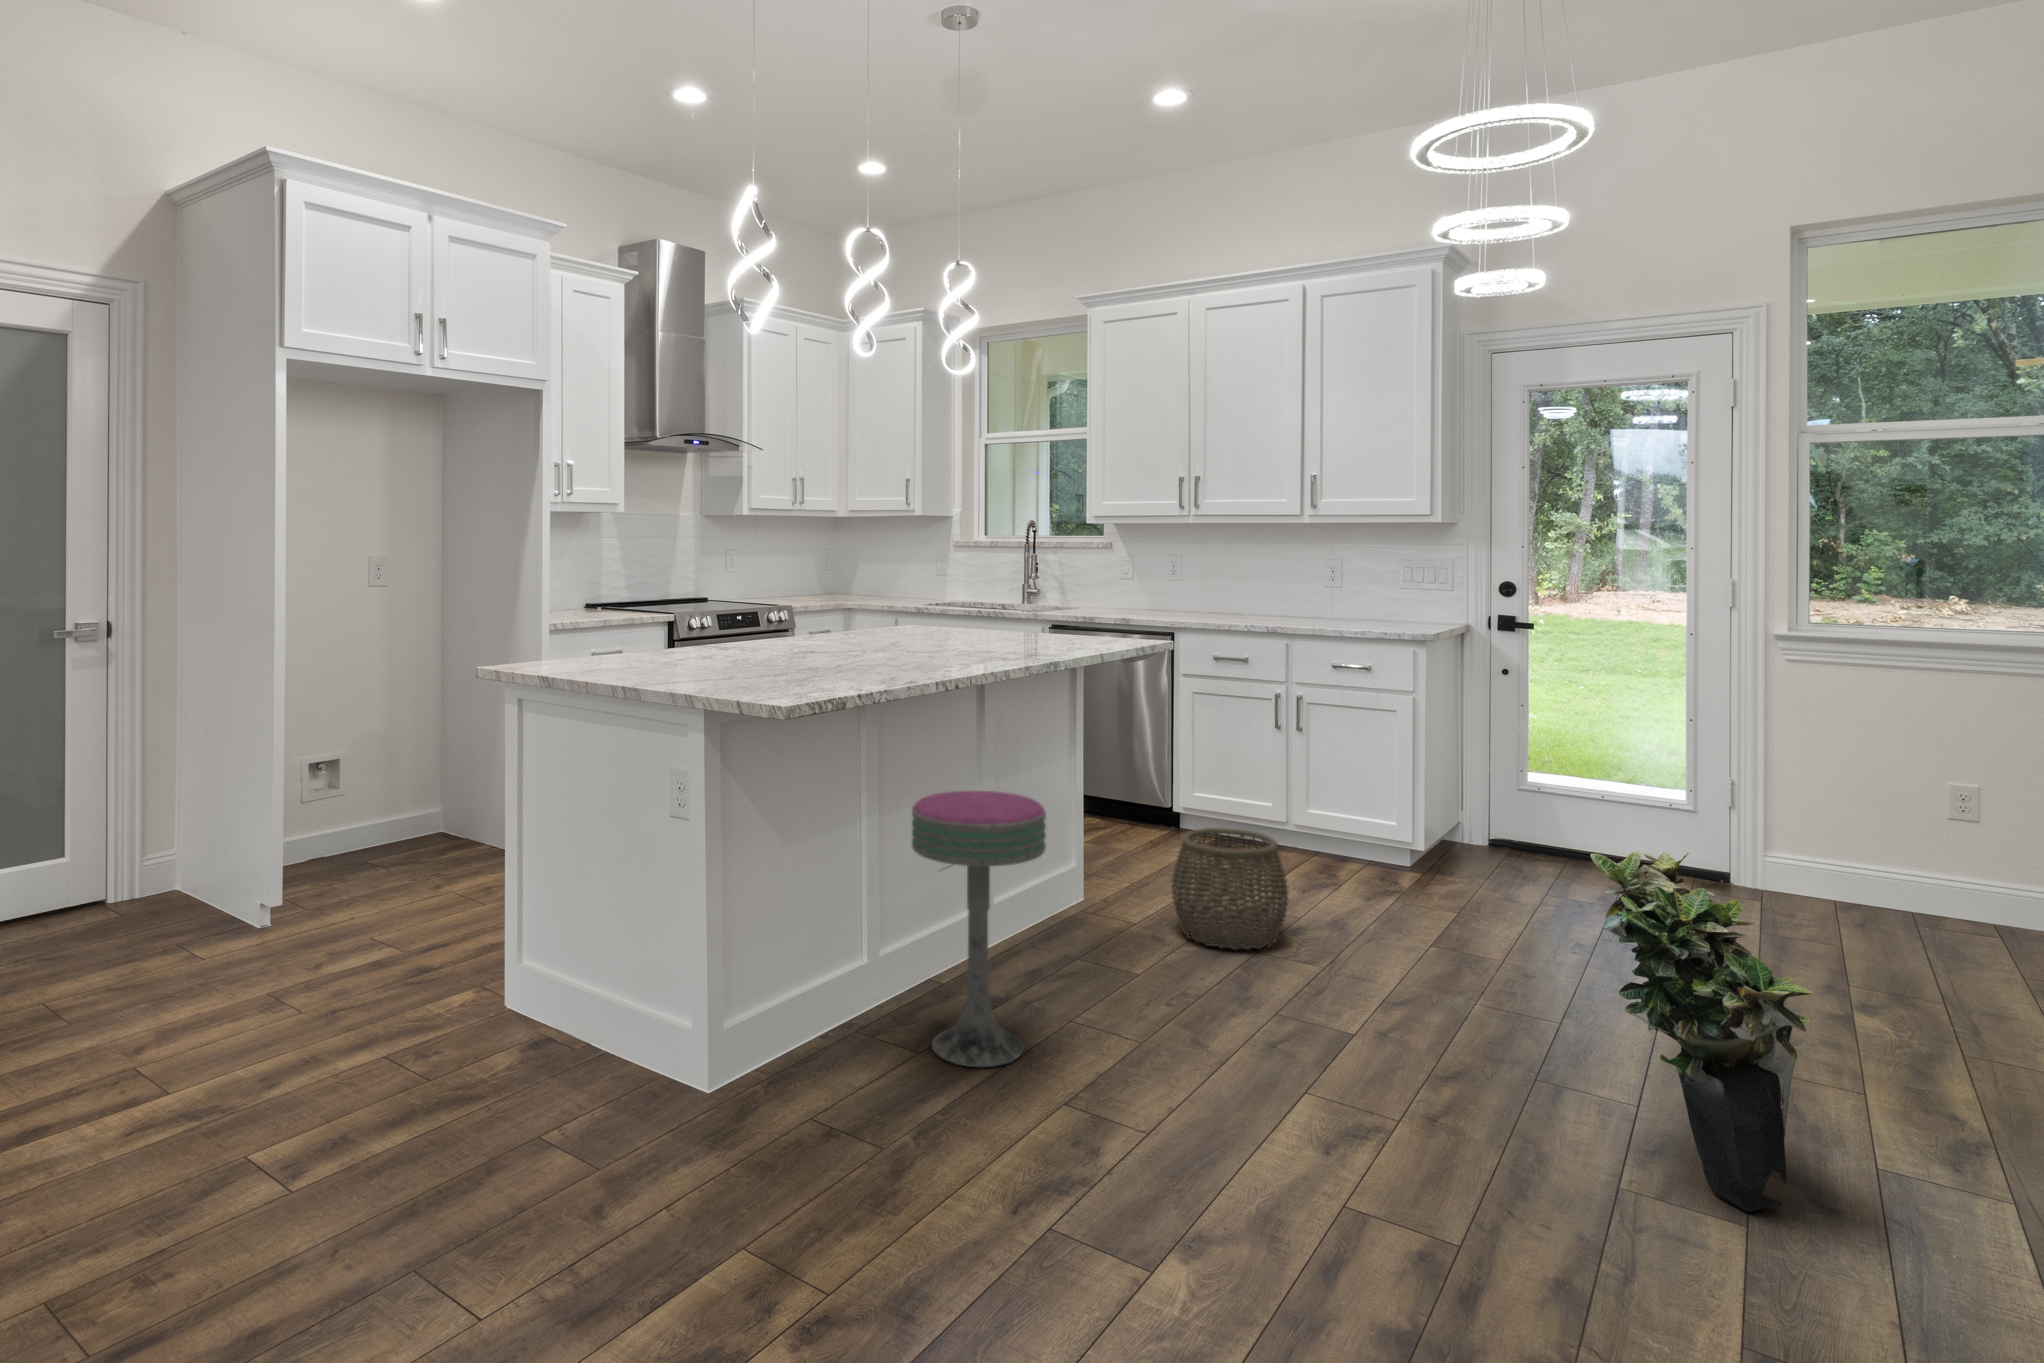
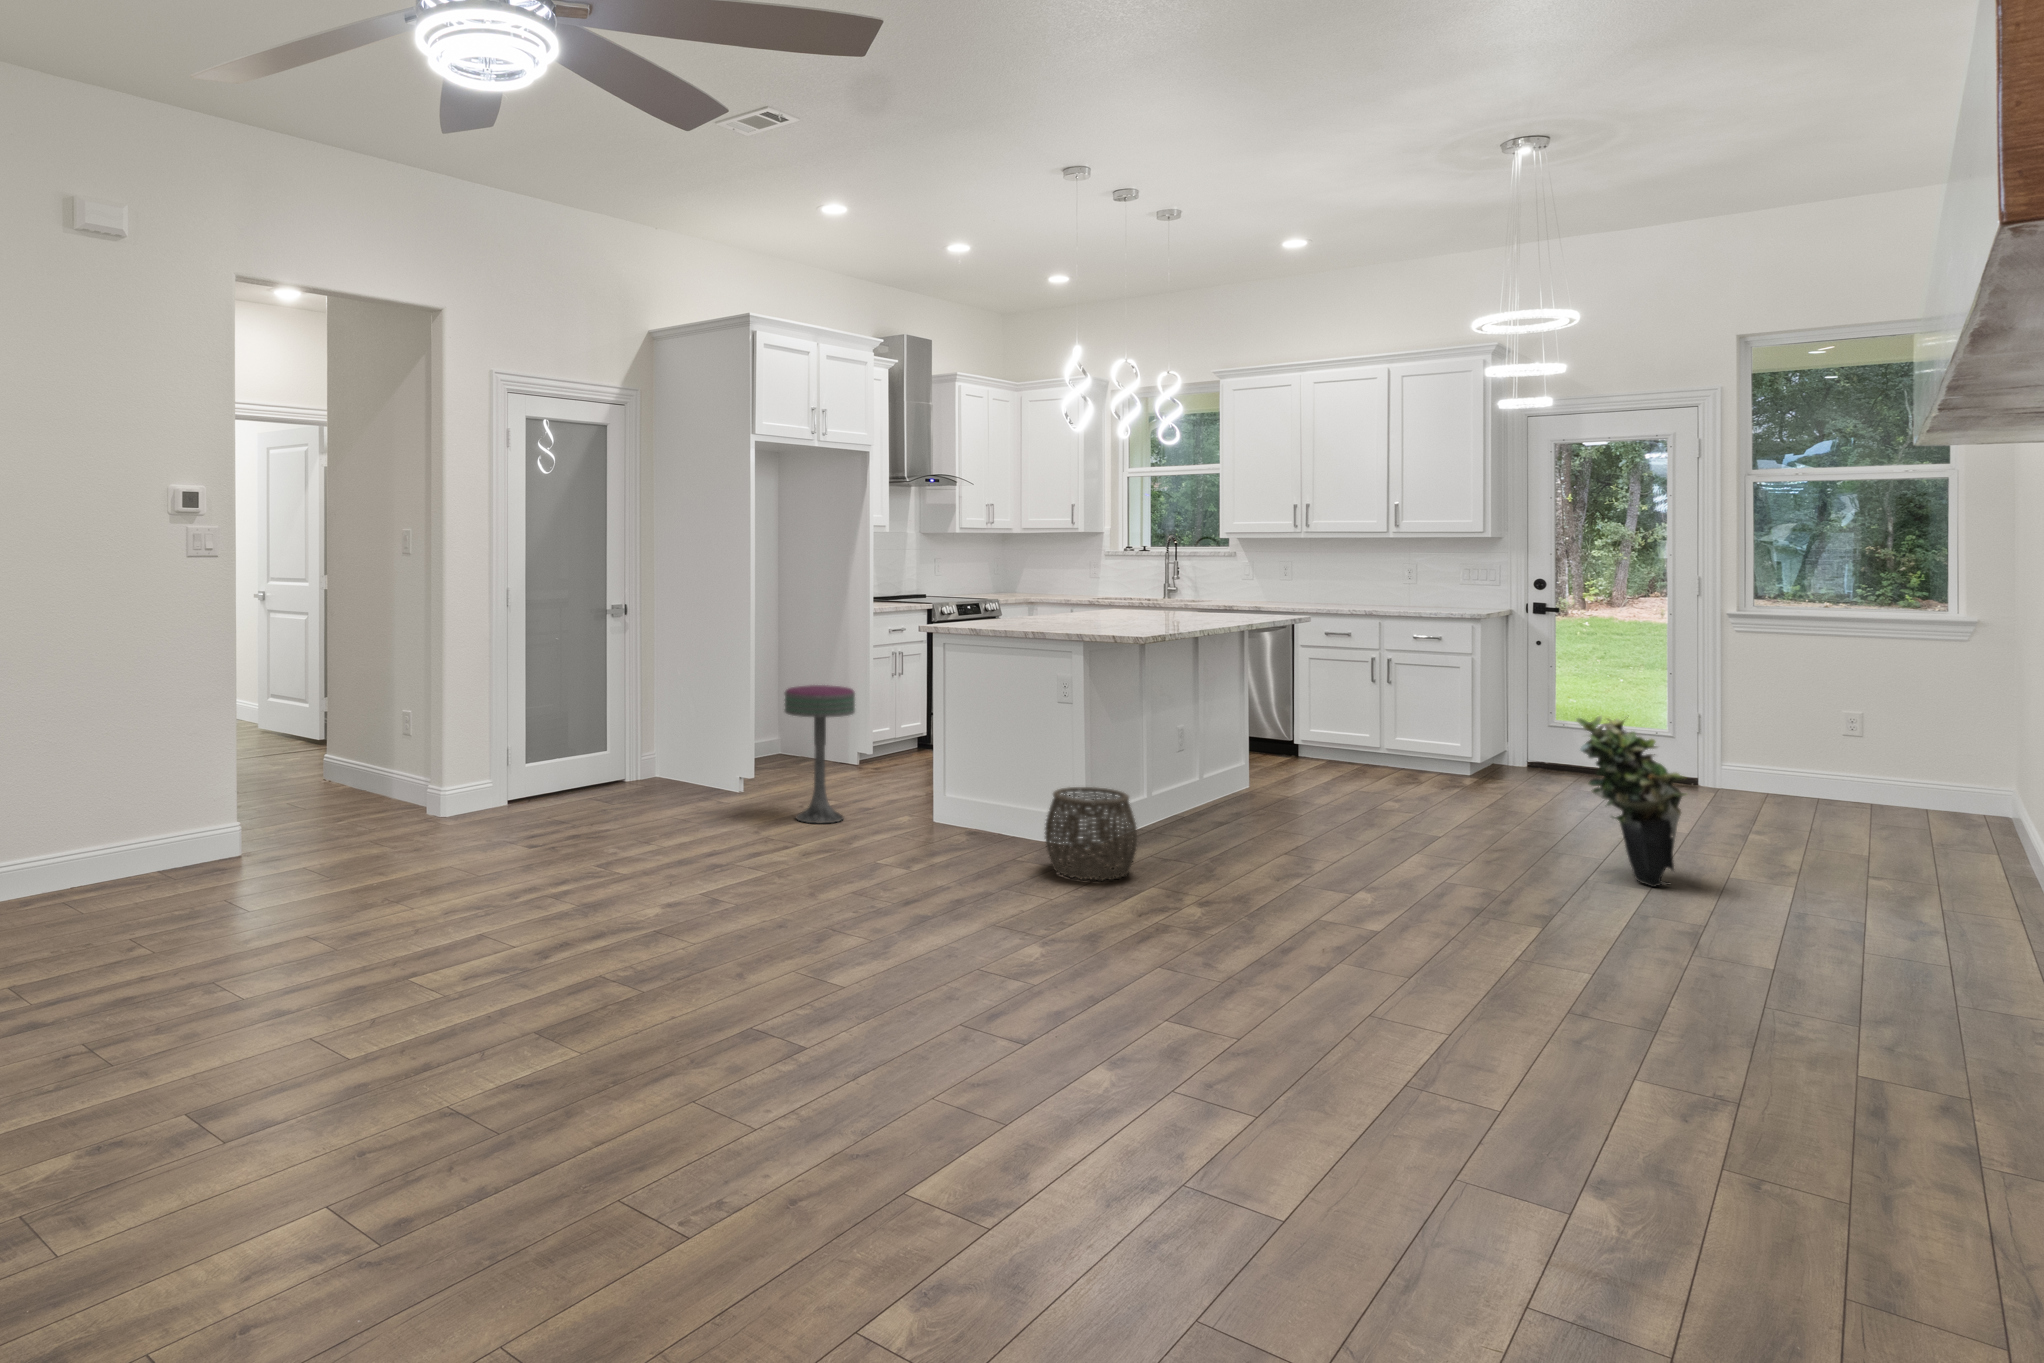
bar stool: present [912,791,1046,1067] -> present [785,685,855,823]
woven basket: present [1171,828,1289,950] -> present [1045,787,1138,881]

